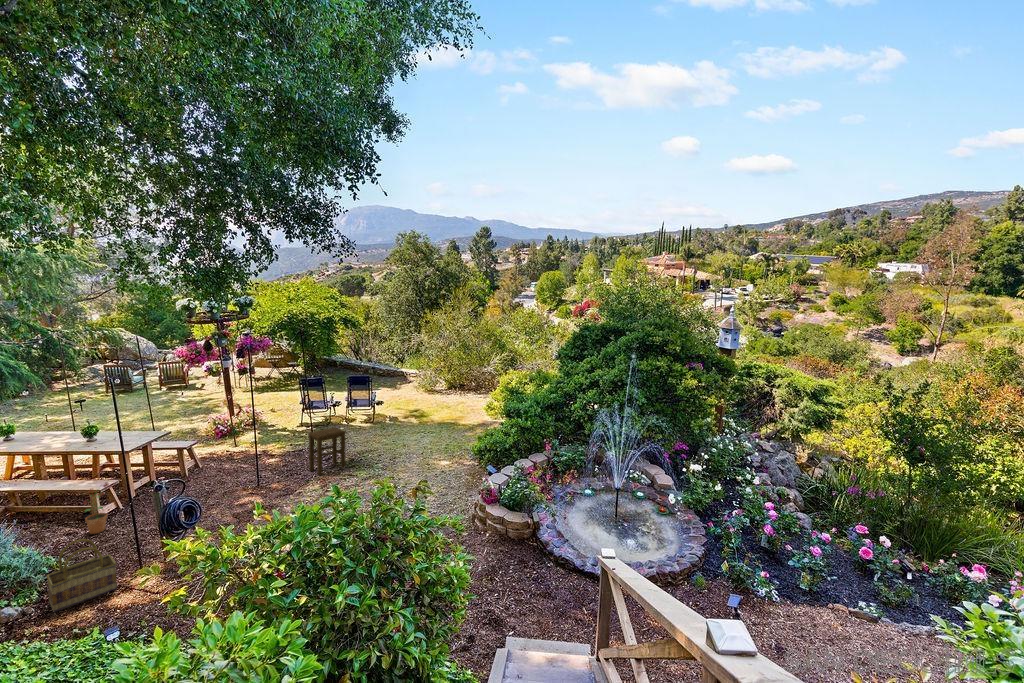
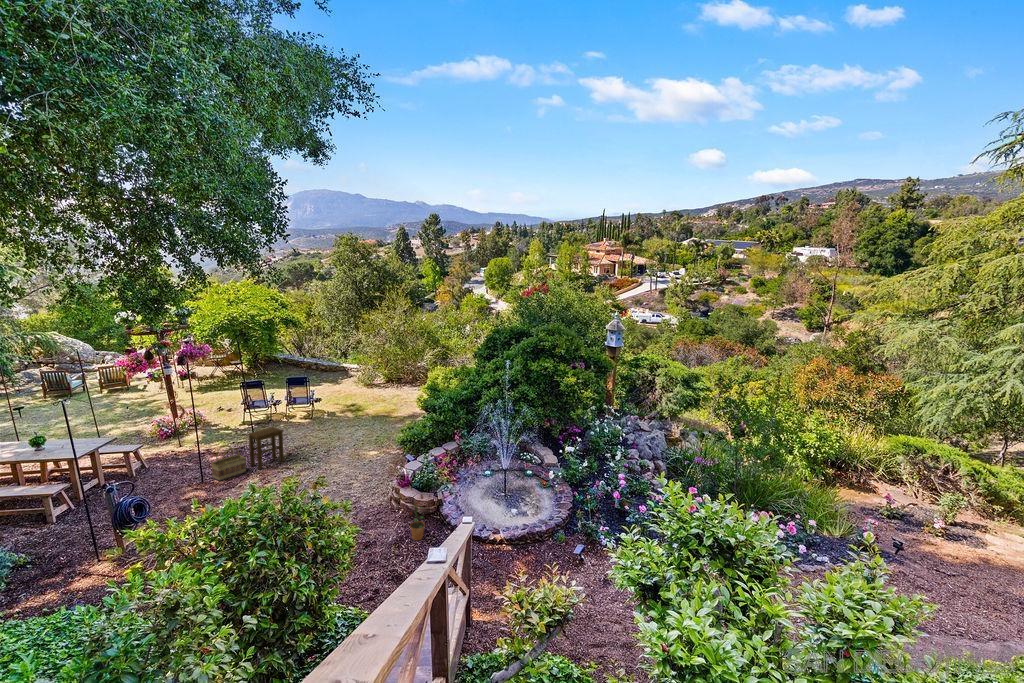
potted plant: present [84,482,109,534] -> present [410,494,425,540]
basket: present [46,539,117,612] -> present [211,445,246,481]

